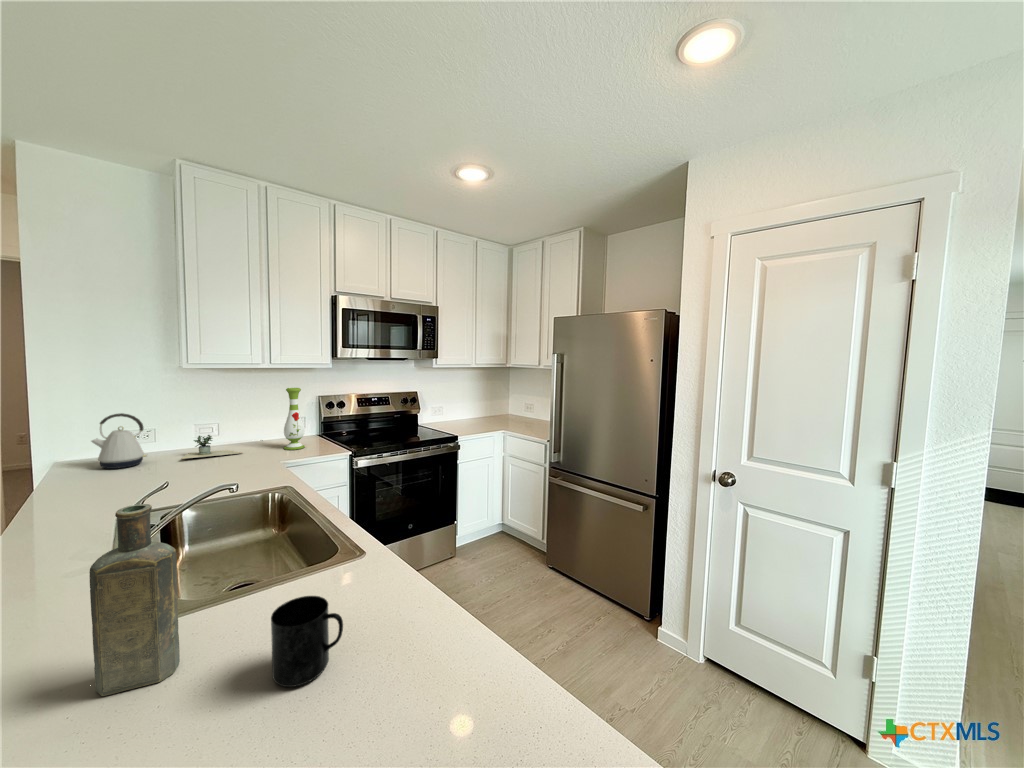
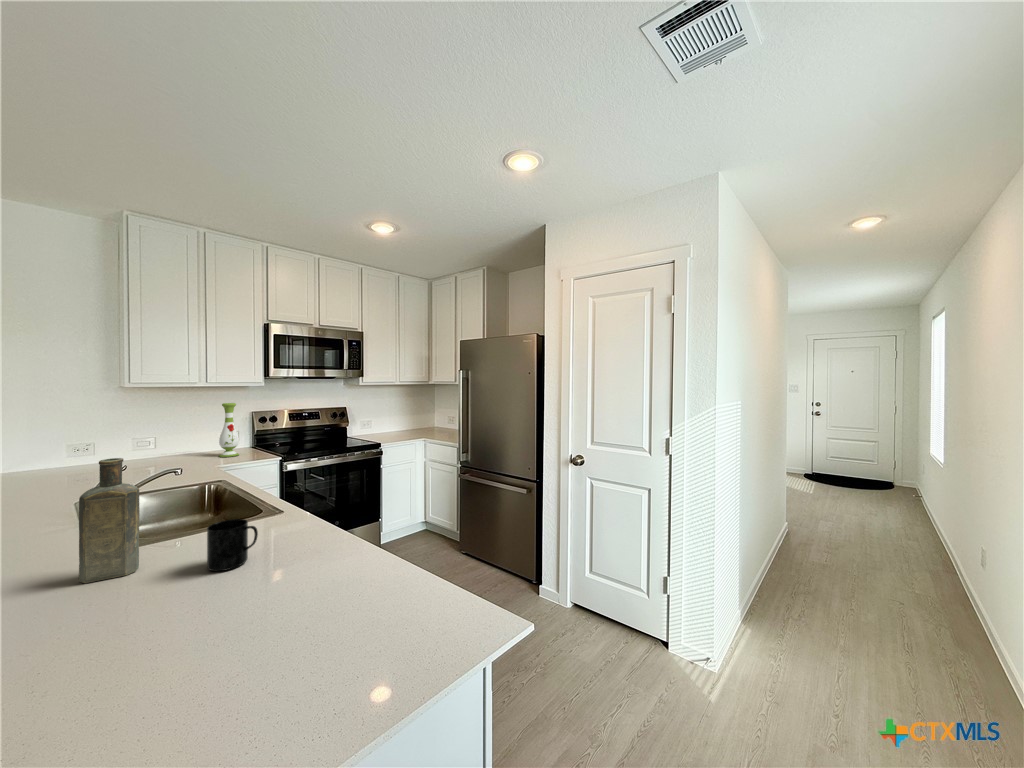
kettle: present [91,413,148,469] -> none [31,426,87,475]
potted plant: present [182,435,242,459] -> none [119,444,199,466]

